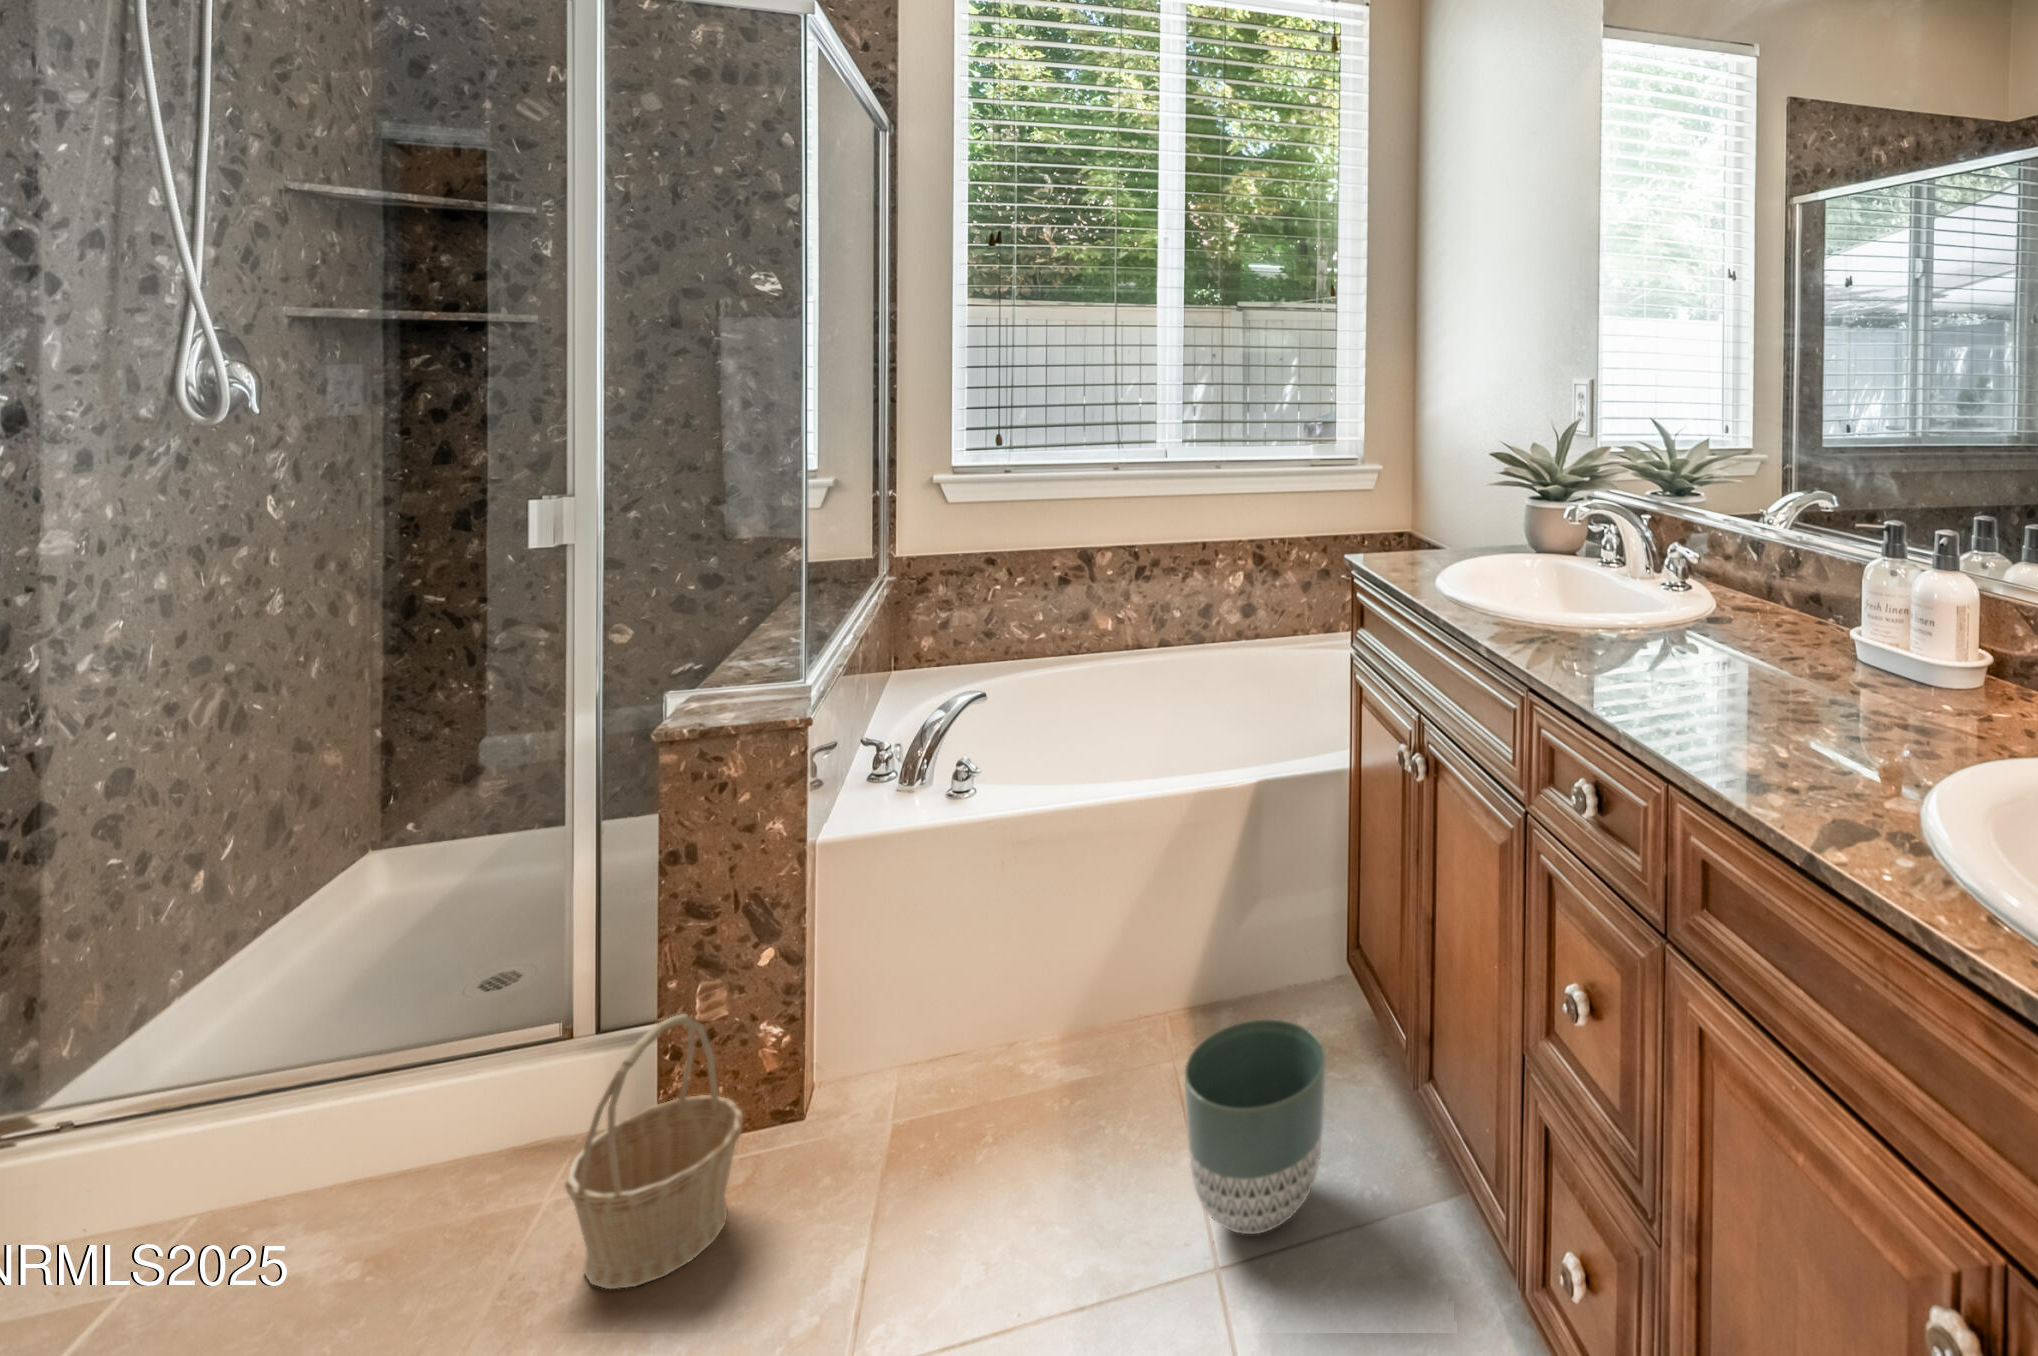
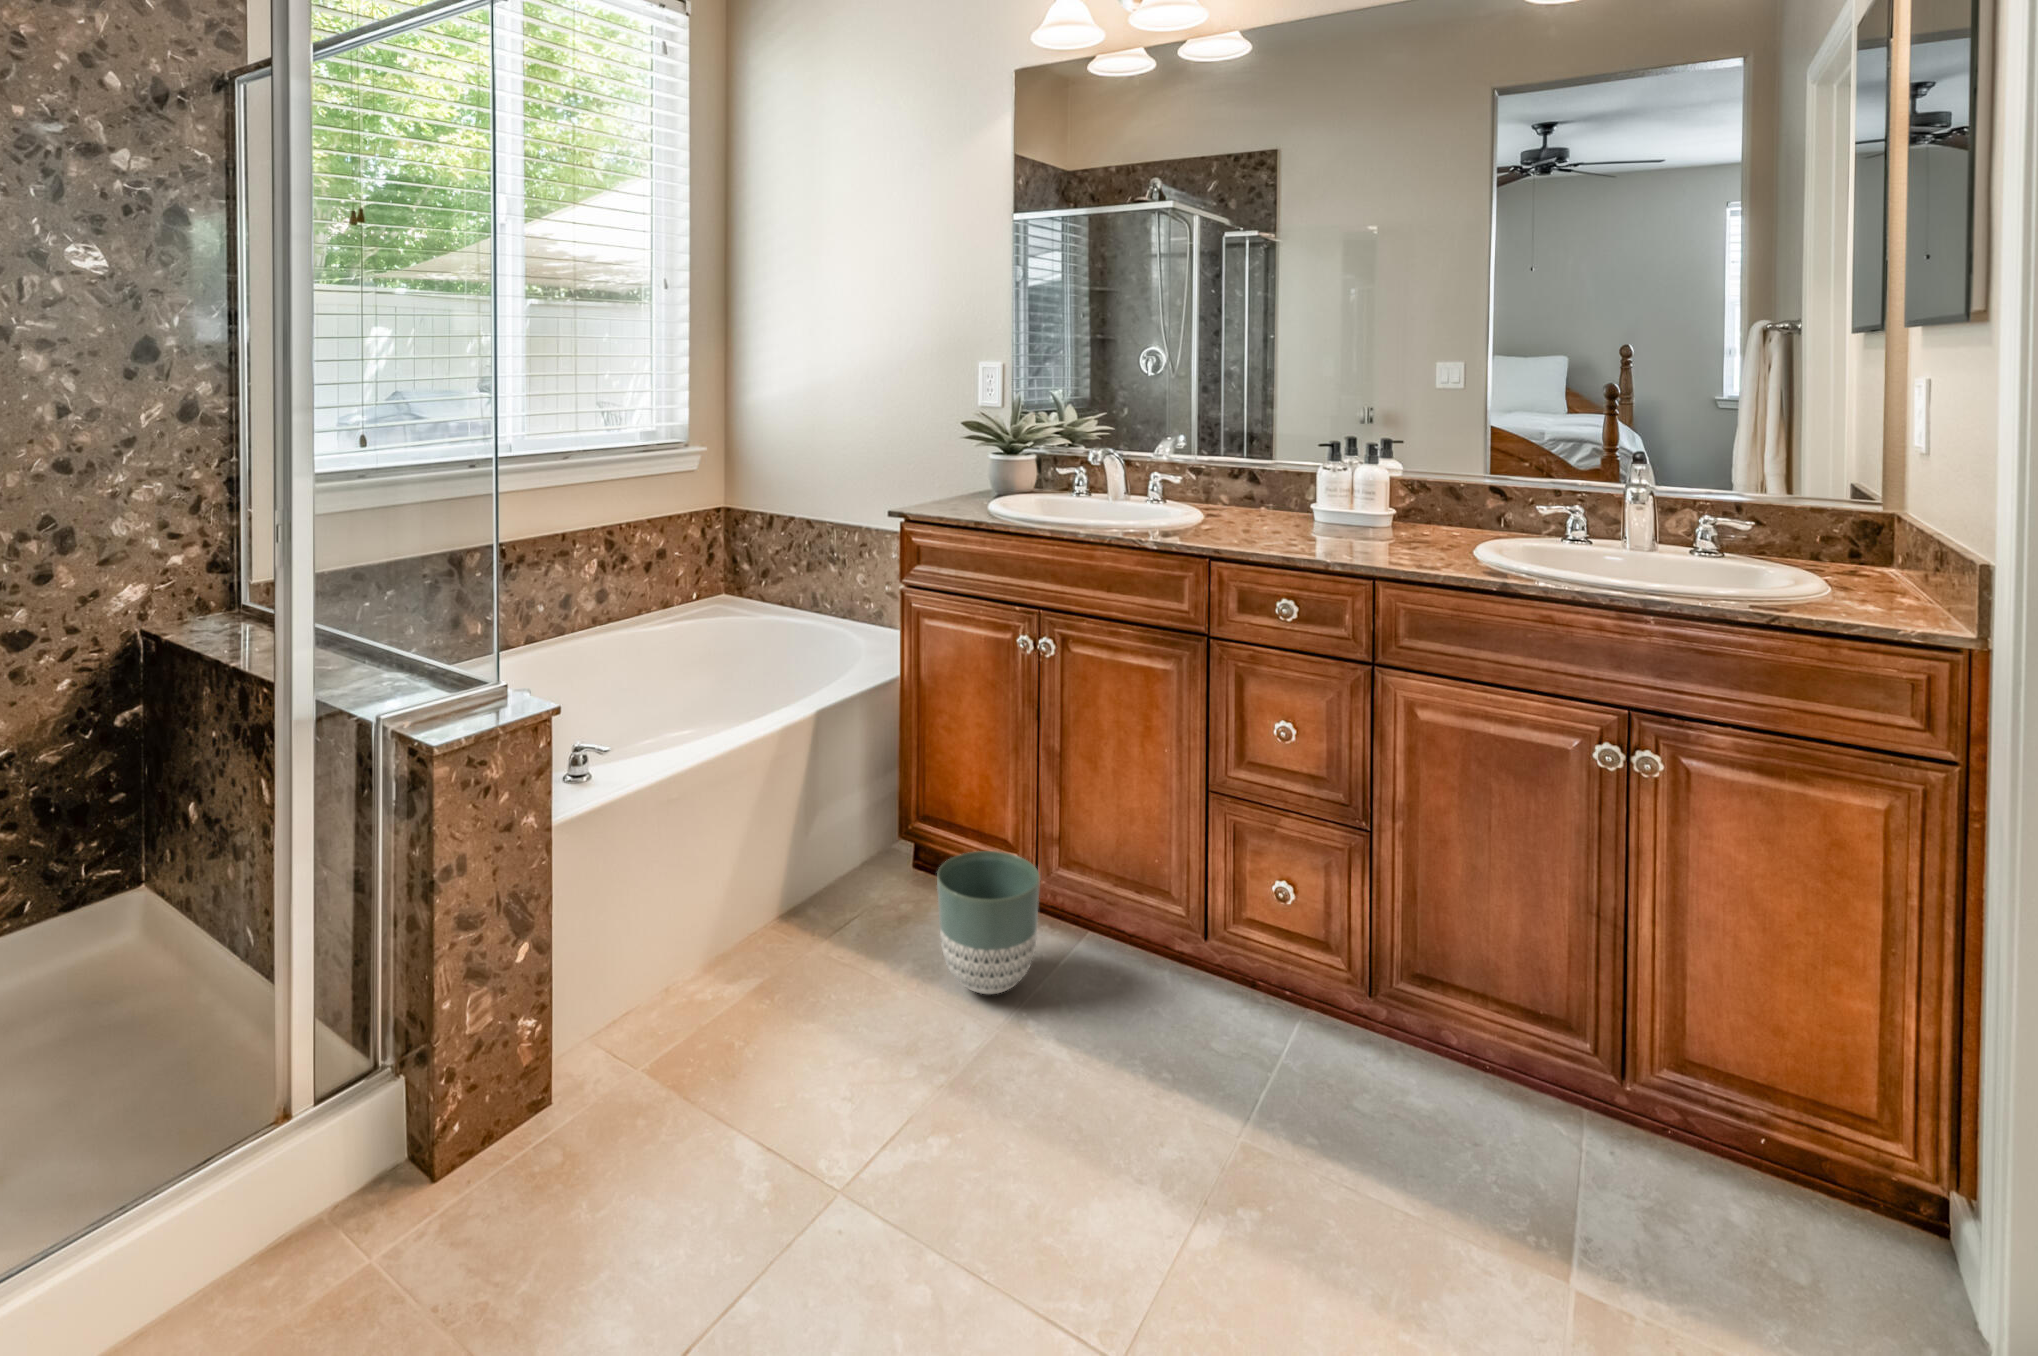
basket: present [565,1014,743,1289] -> none [479,999,628,1259]

